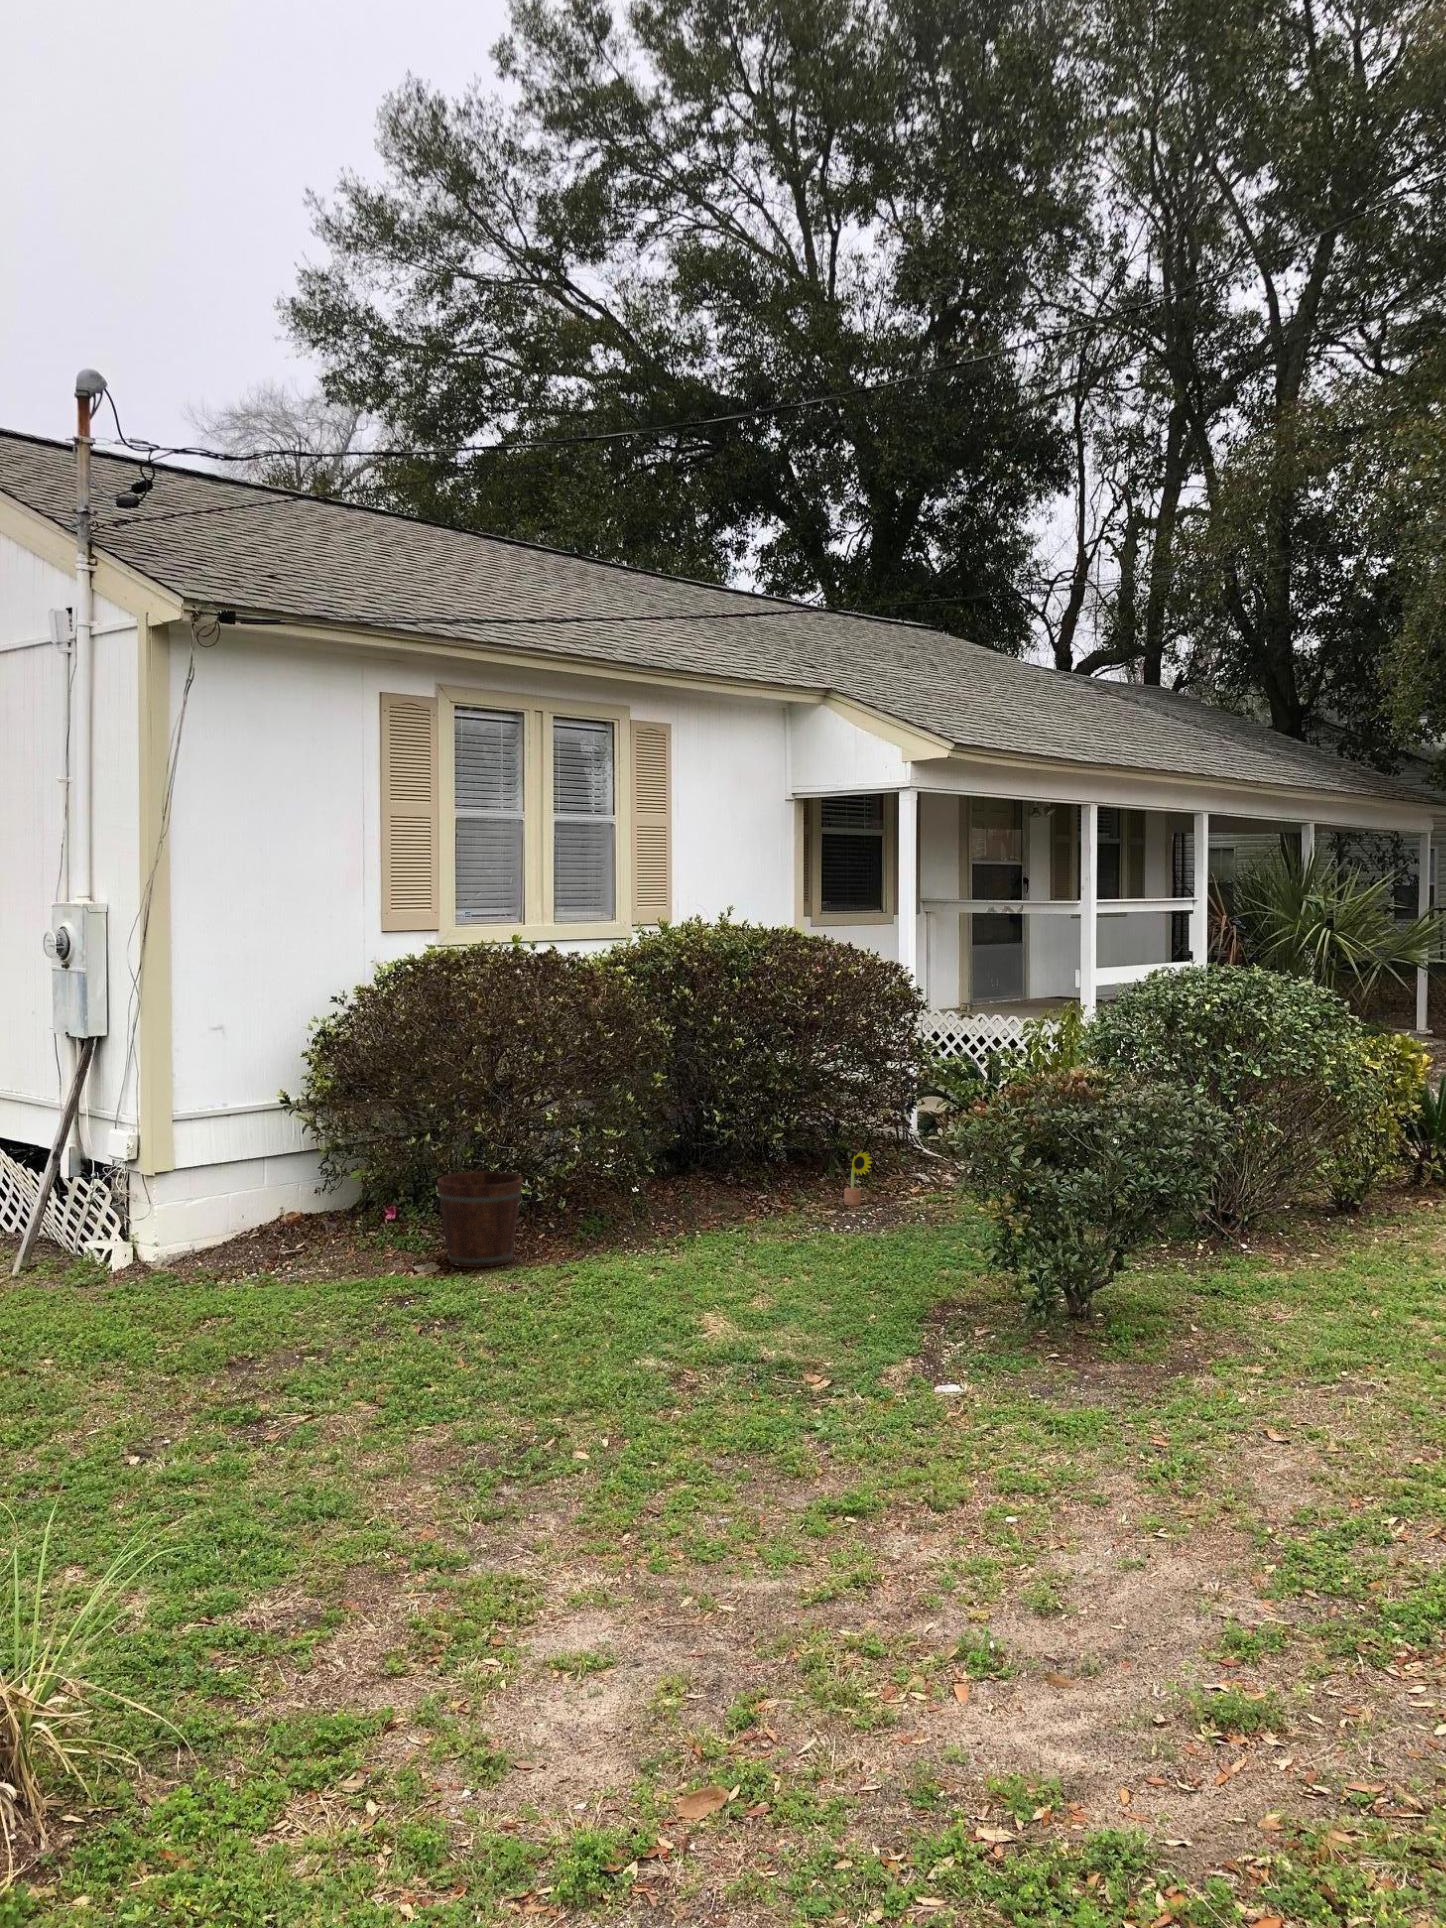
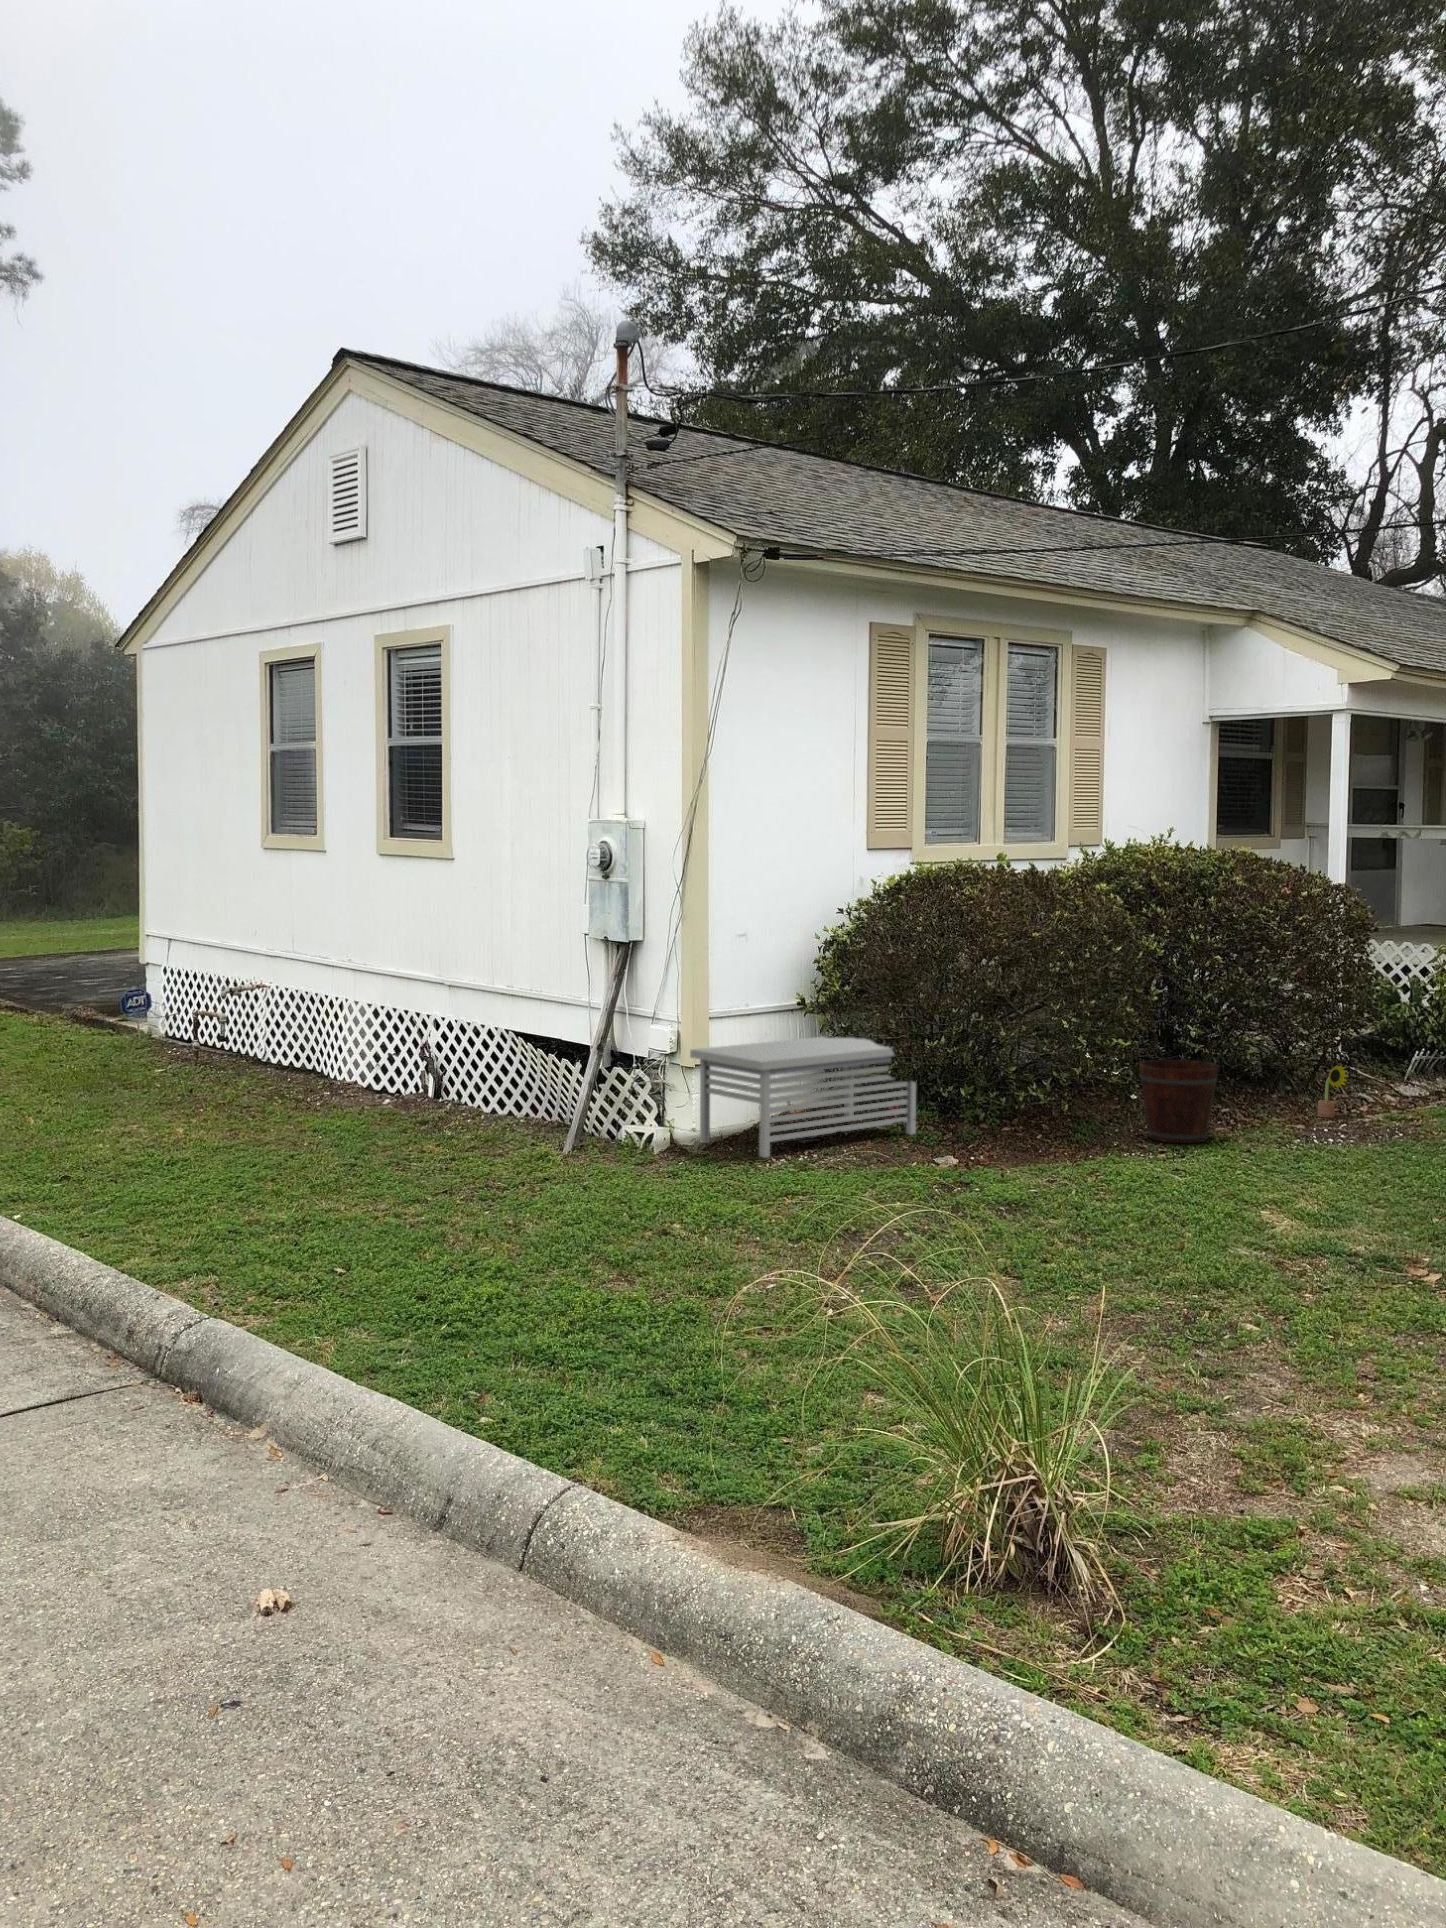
storage bench: none [151,1132,419,1276] -> present [690,1037,916,1158]
bucket: present [437,1169,523,1268] -> present [1139,1060,1219,1143]

